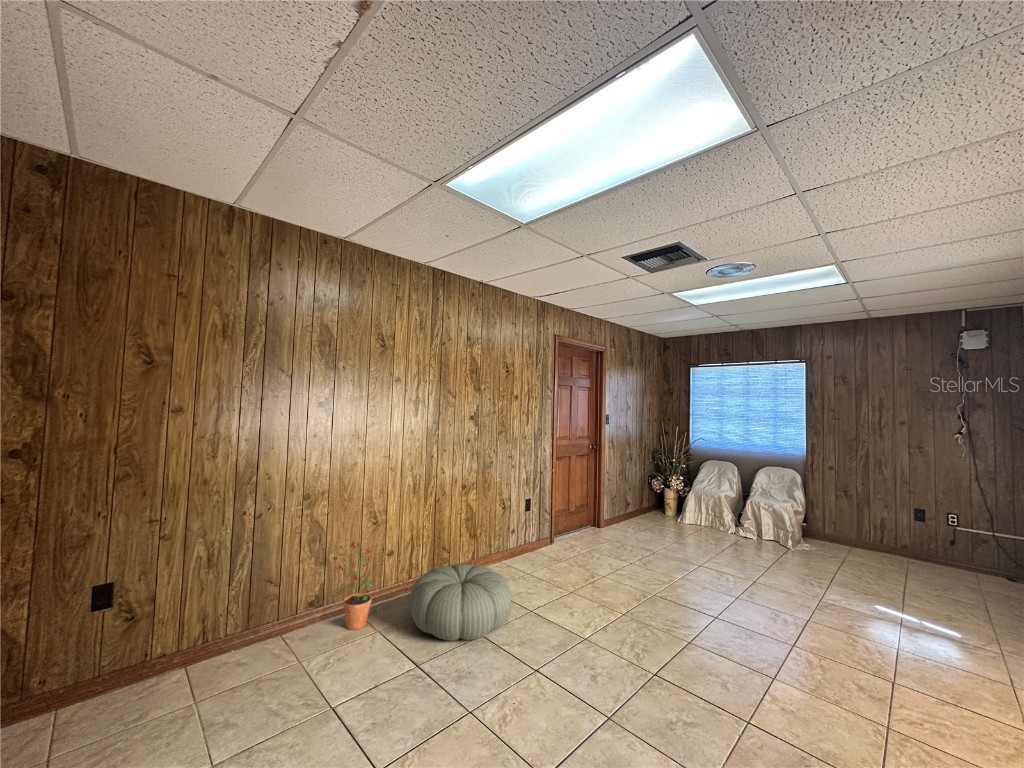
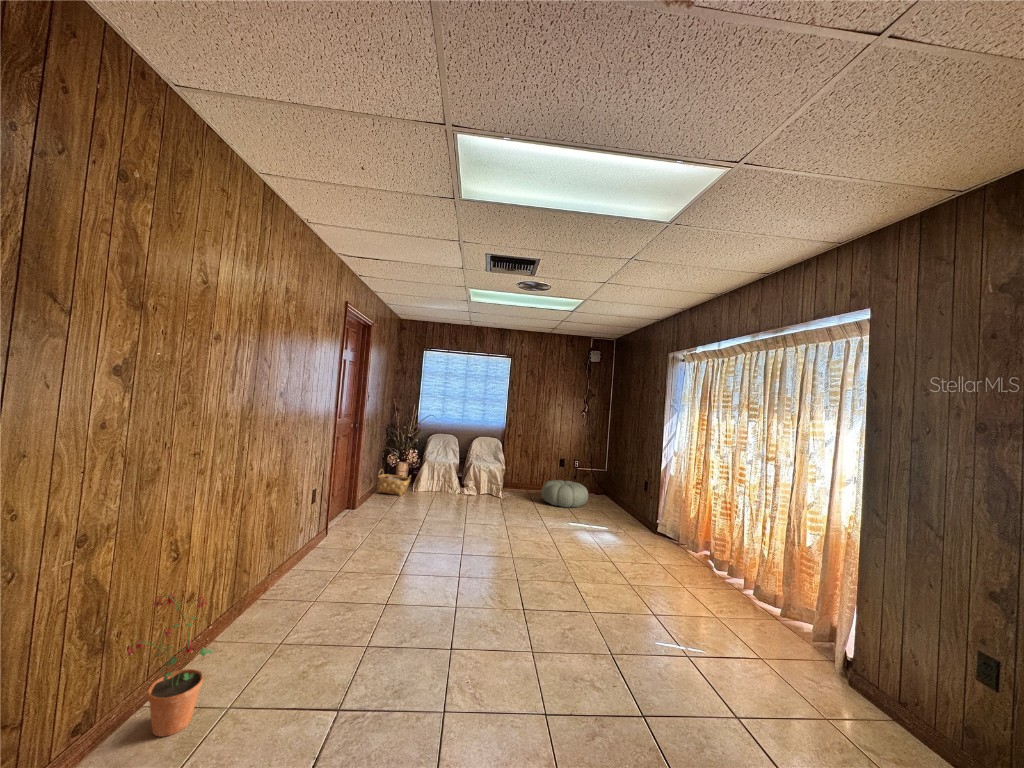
woven basket: none [636,494,673,524] -> present [377,469,411,496]
pouf: present [409,564,511,640] -> present [541,480,588,507]

